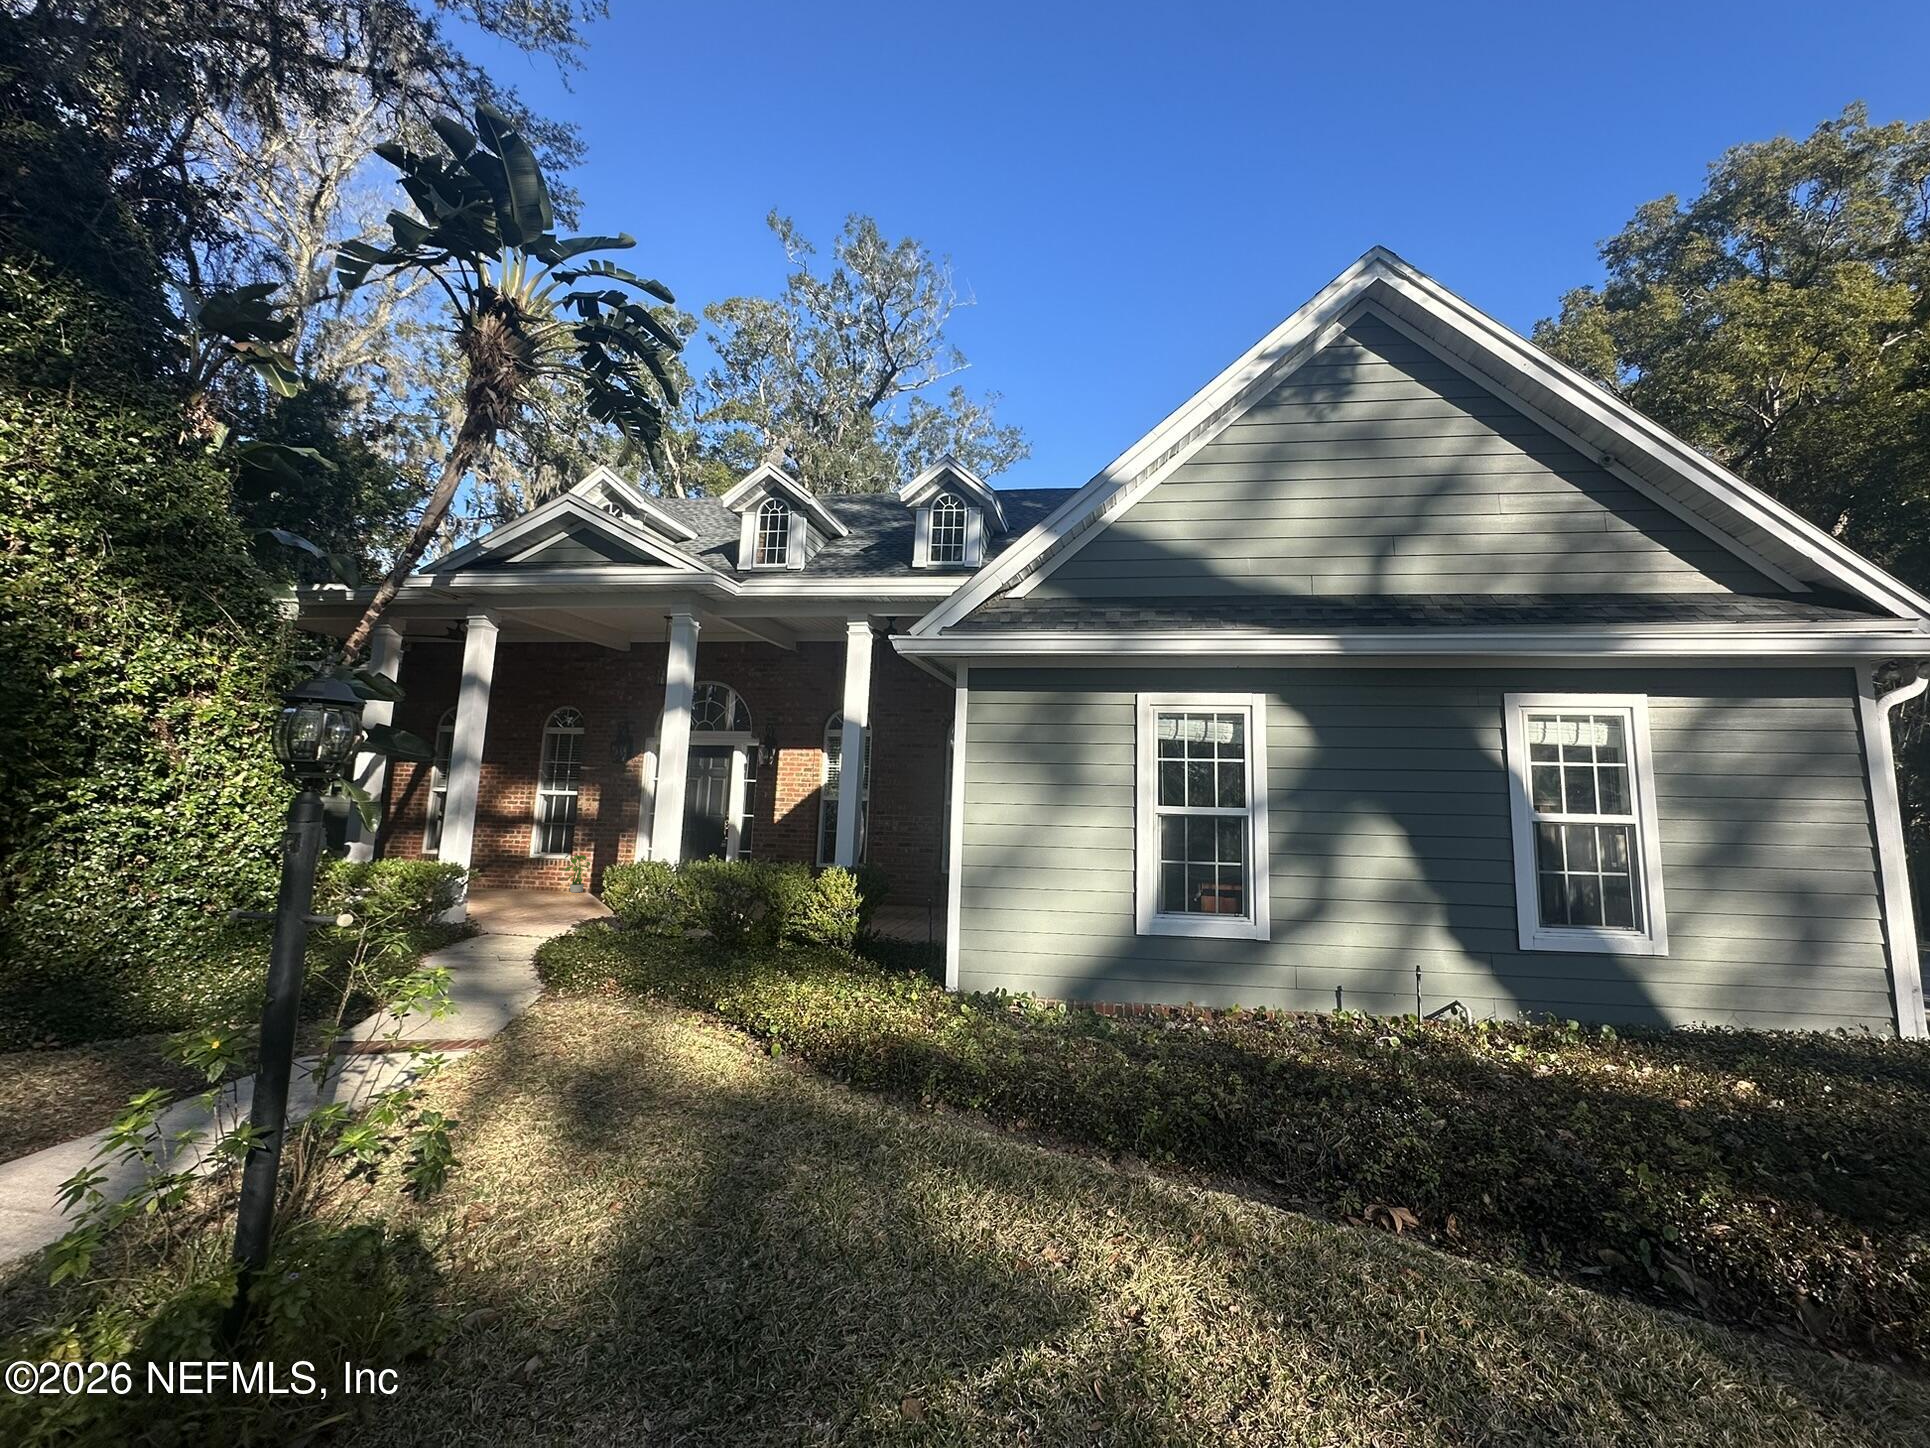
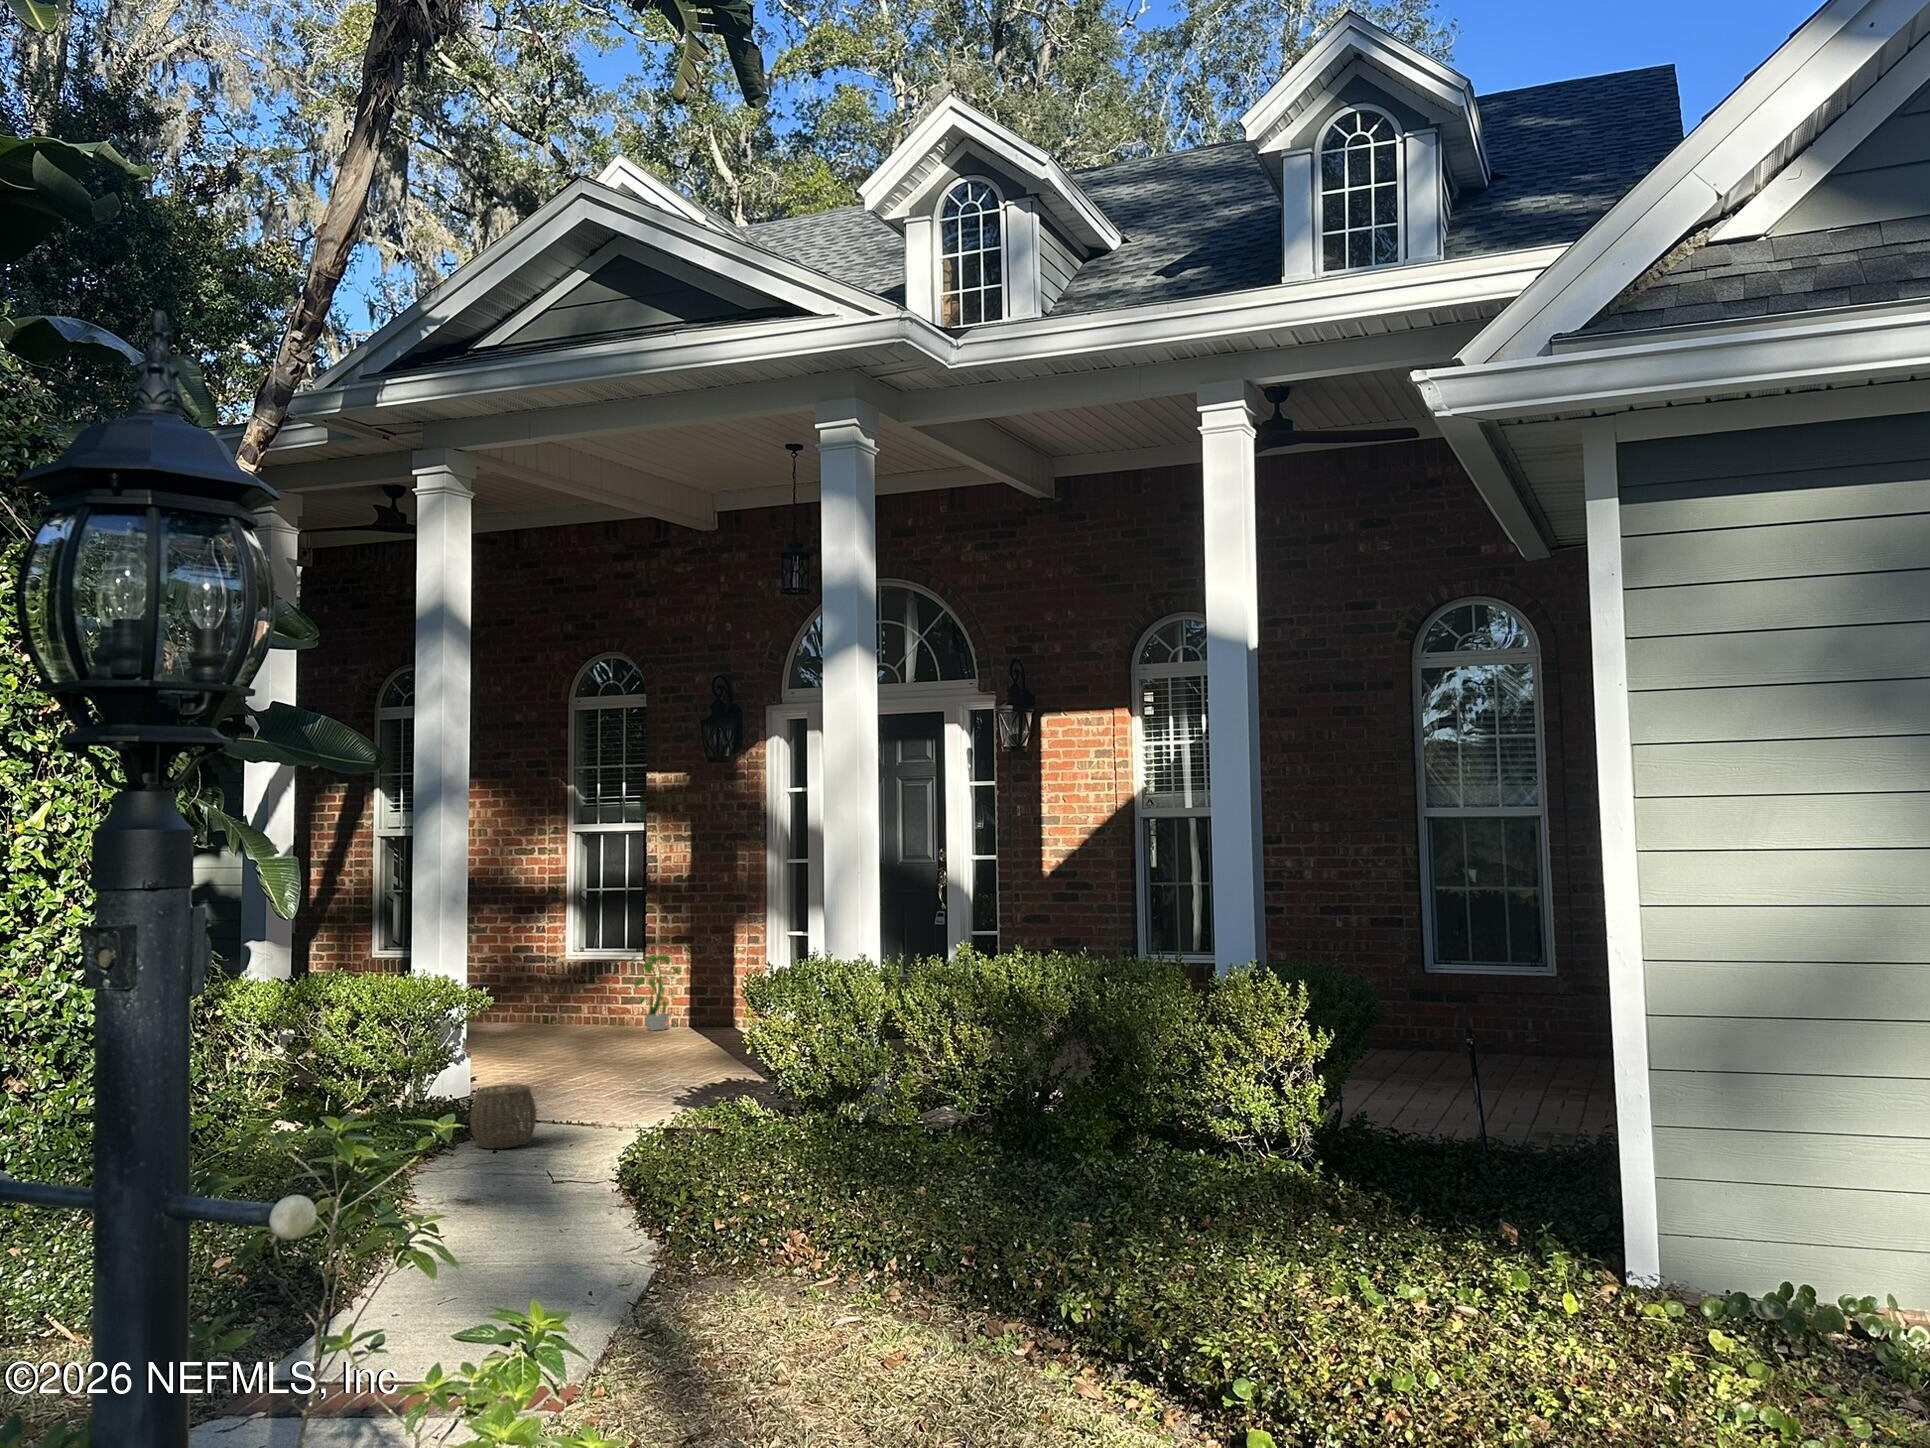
woven basket: none [462,916,498,947] -> present [470,1084,537,1149]

